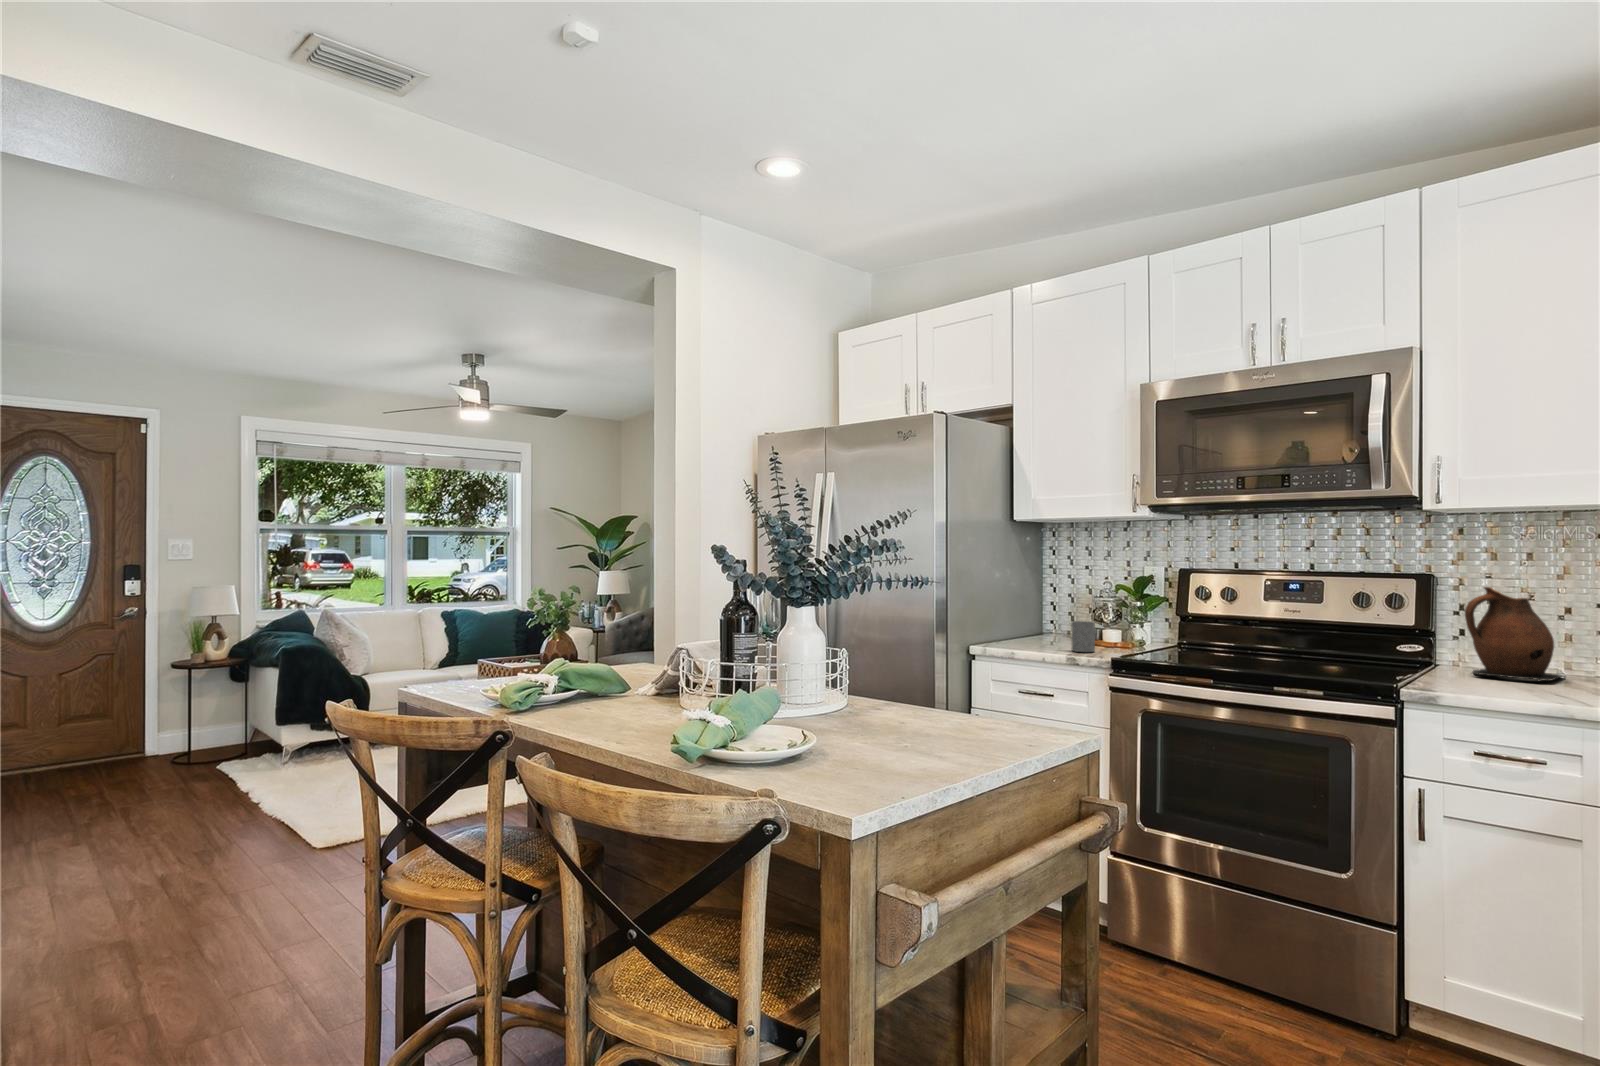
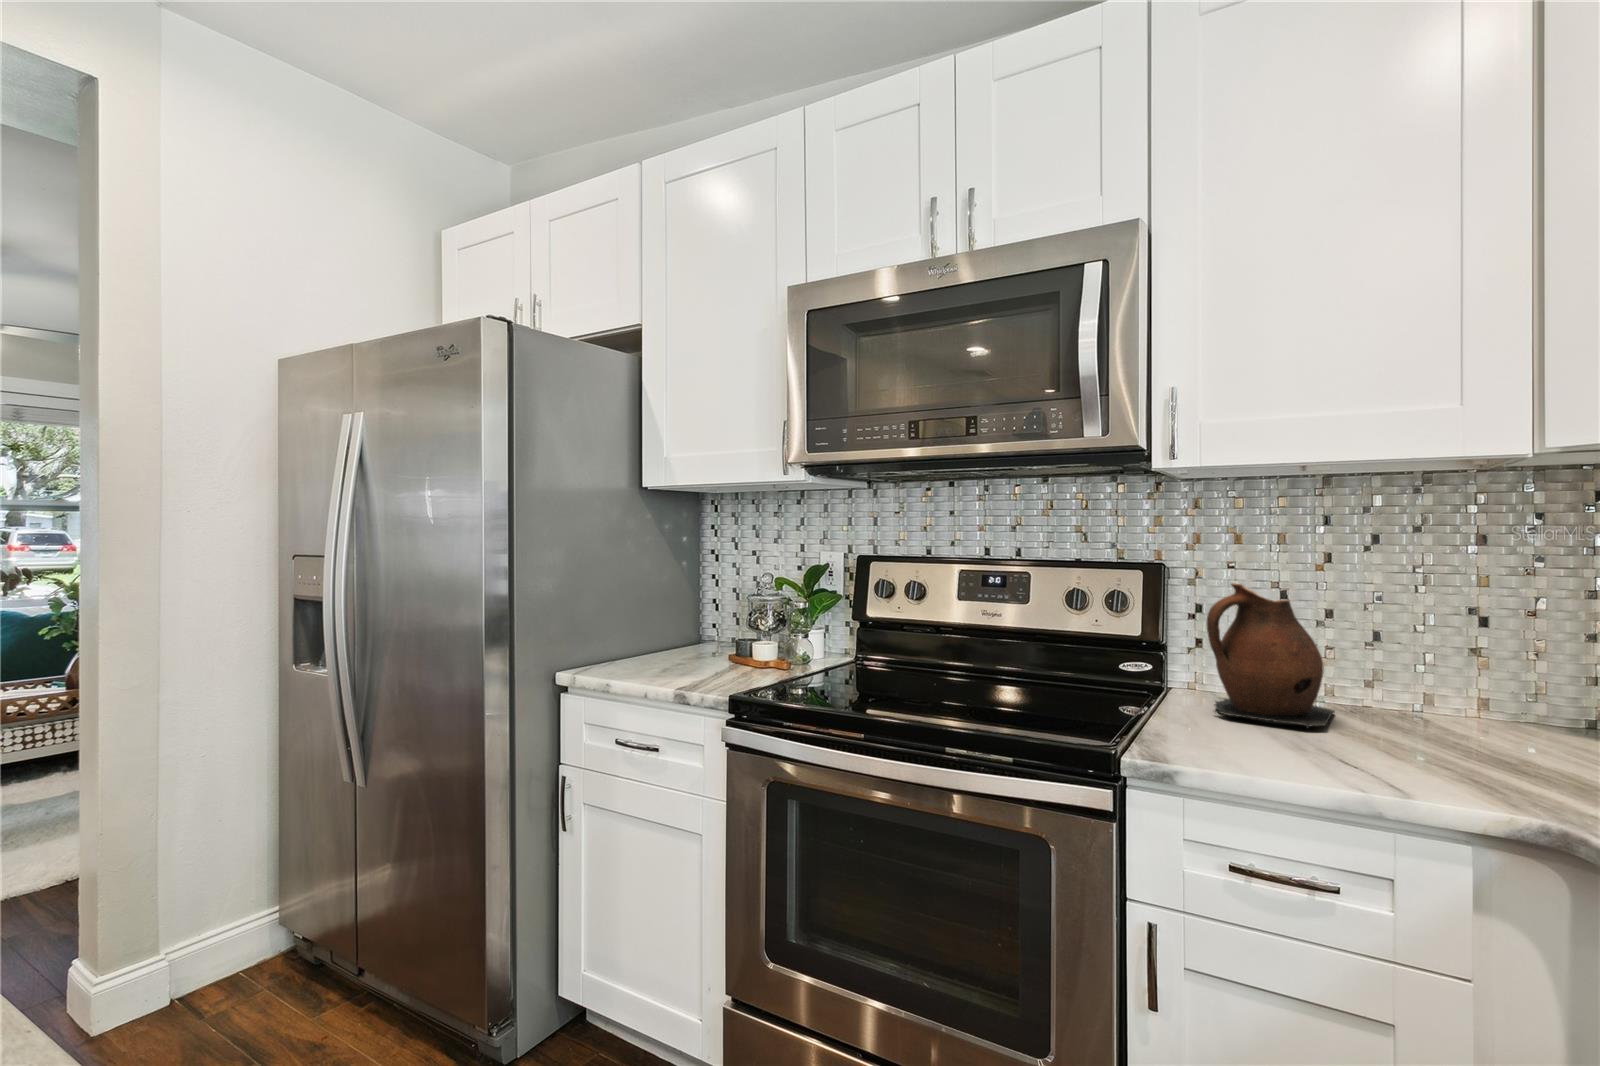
mug: present [1059,621,1095,652] -> none [677,634,726,681]

